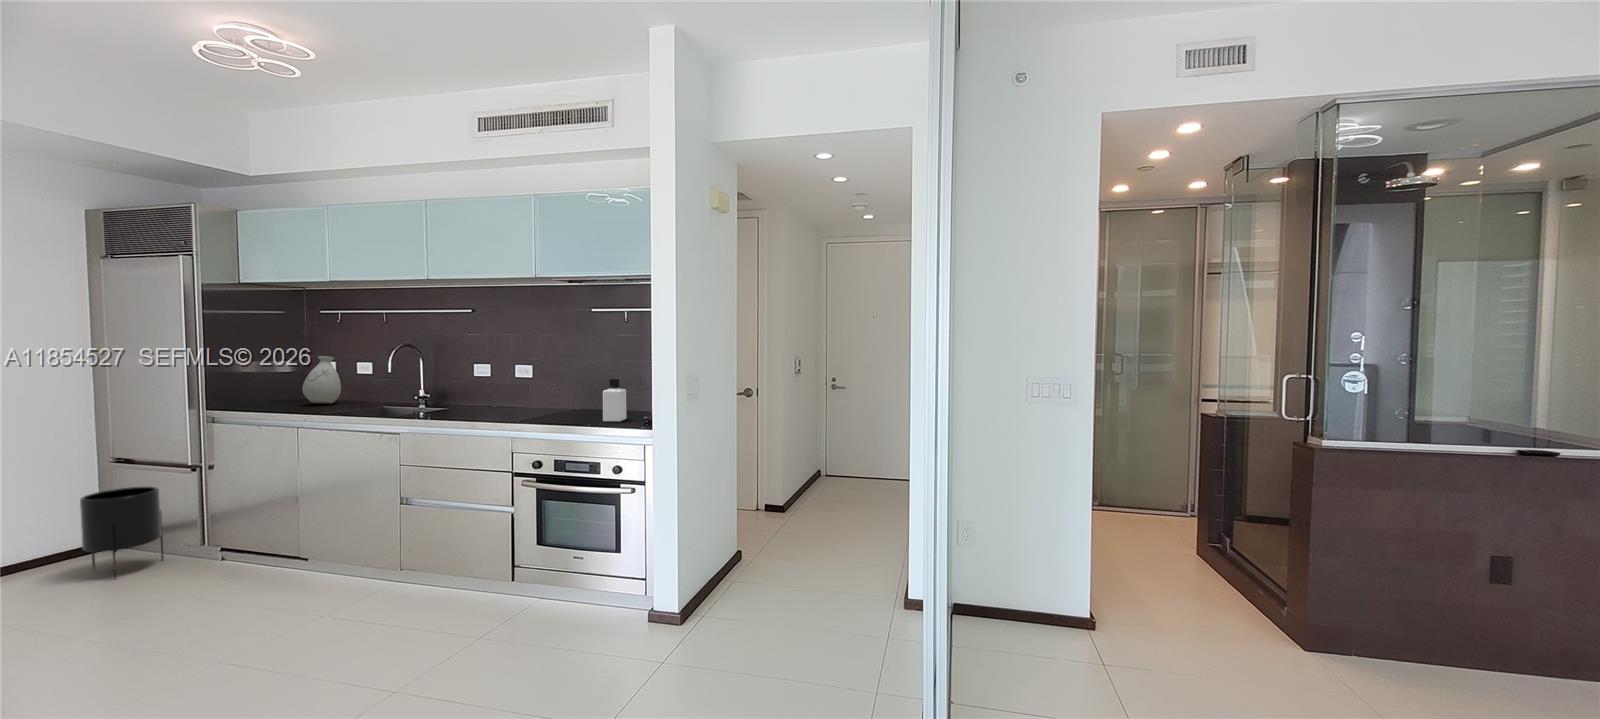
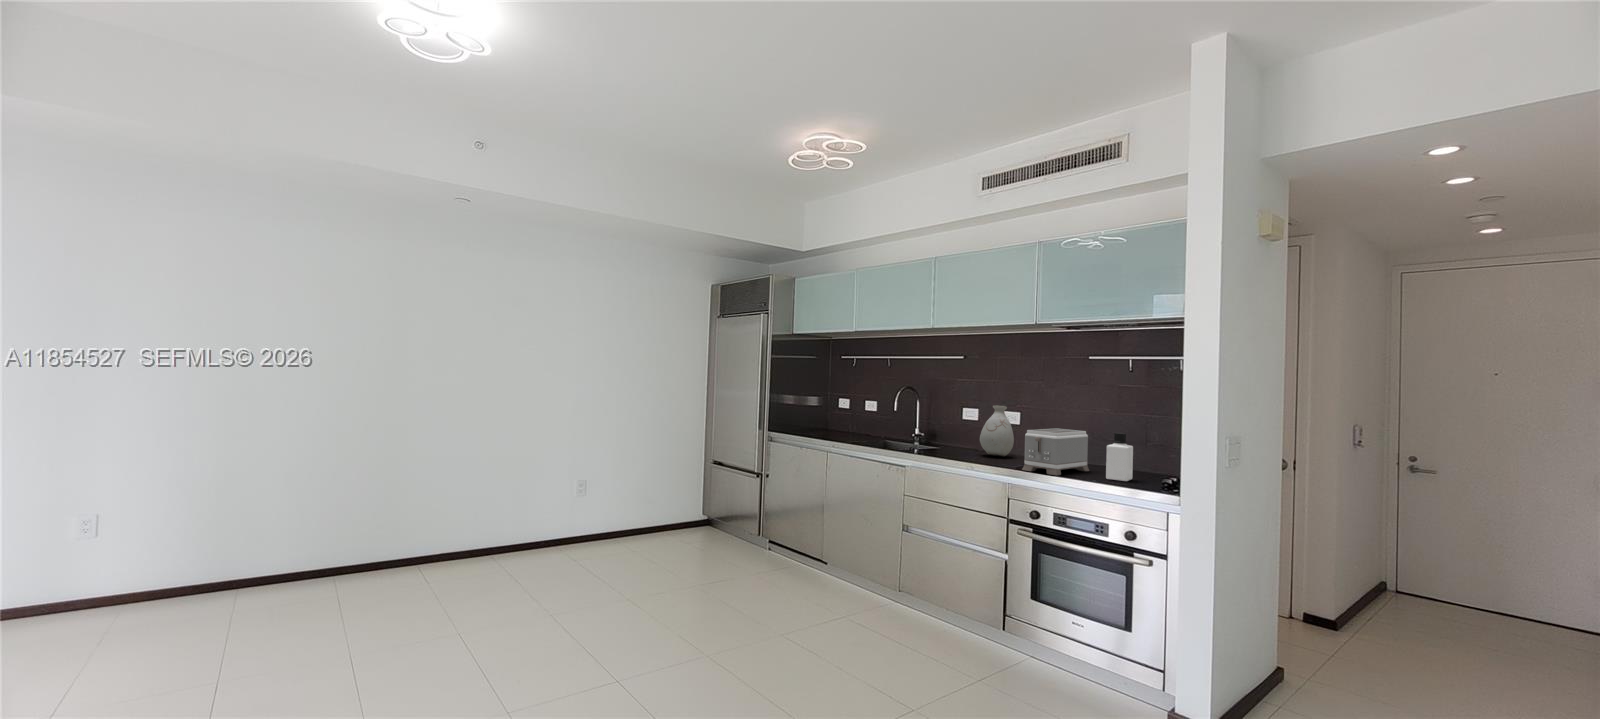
vase: present [302,356,341,404] -> present [980,405,1014,456]
toaster: none [526,378,593,424] -> present [1022,428,1089,475]
planter: present [80,487,164,579] -> none [696,485,738,552]

